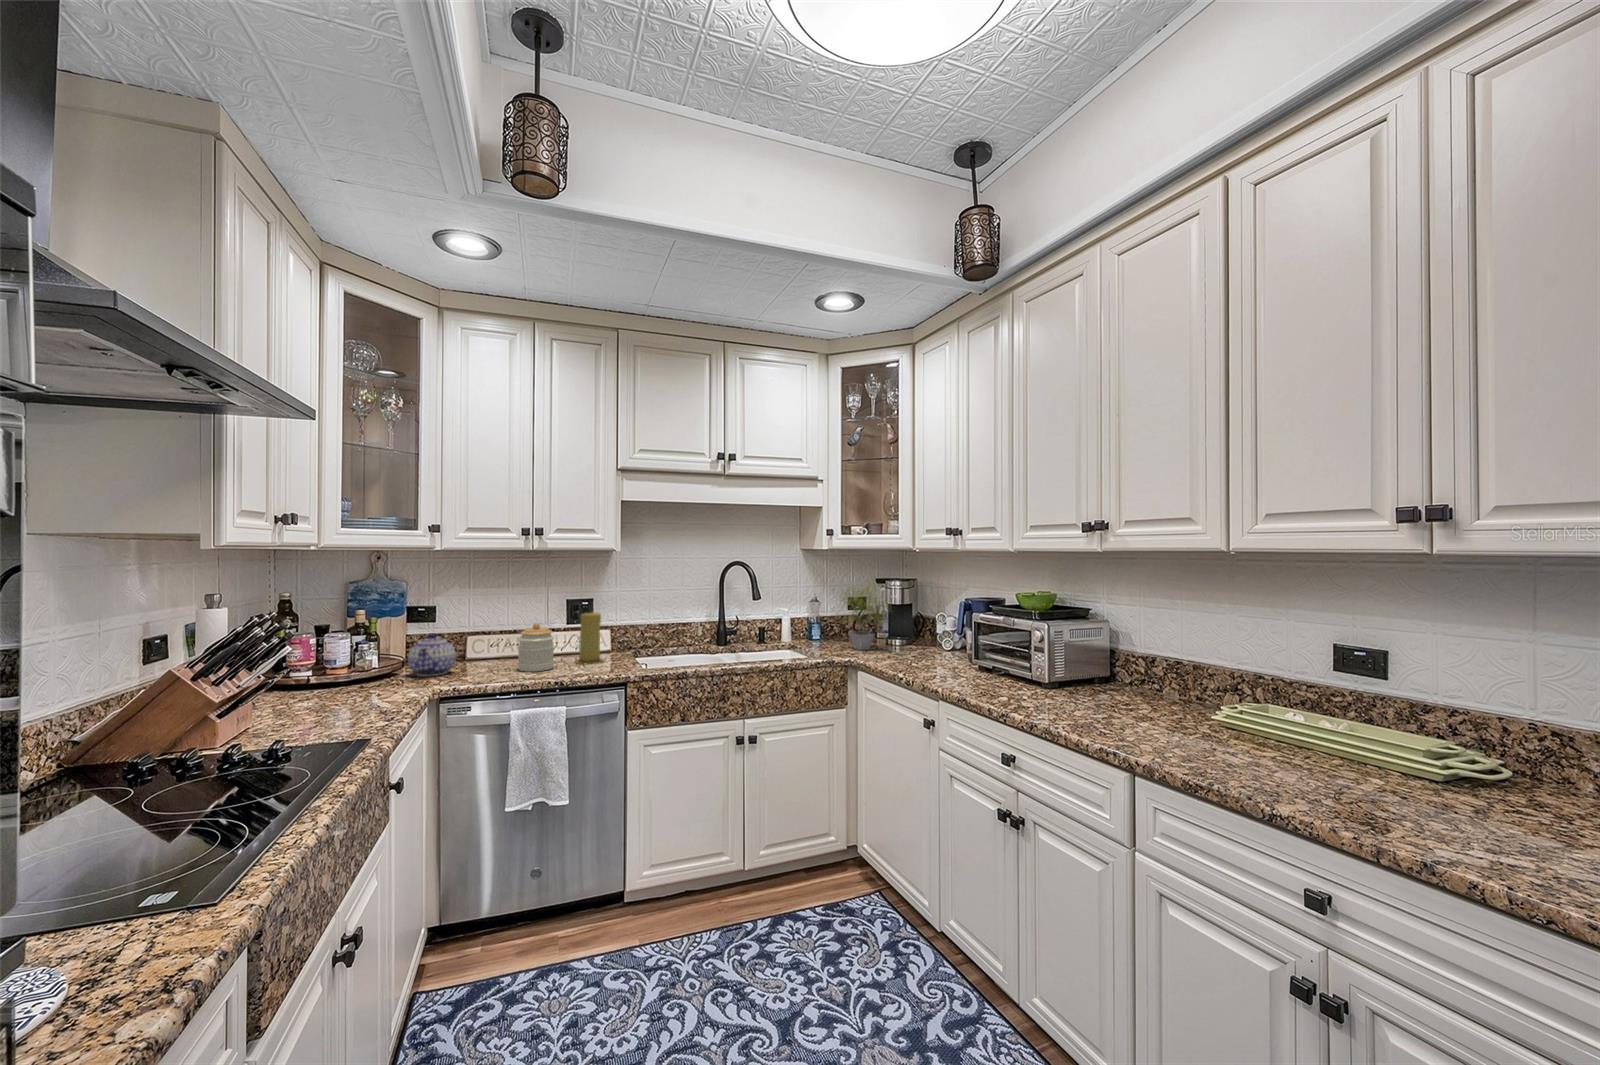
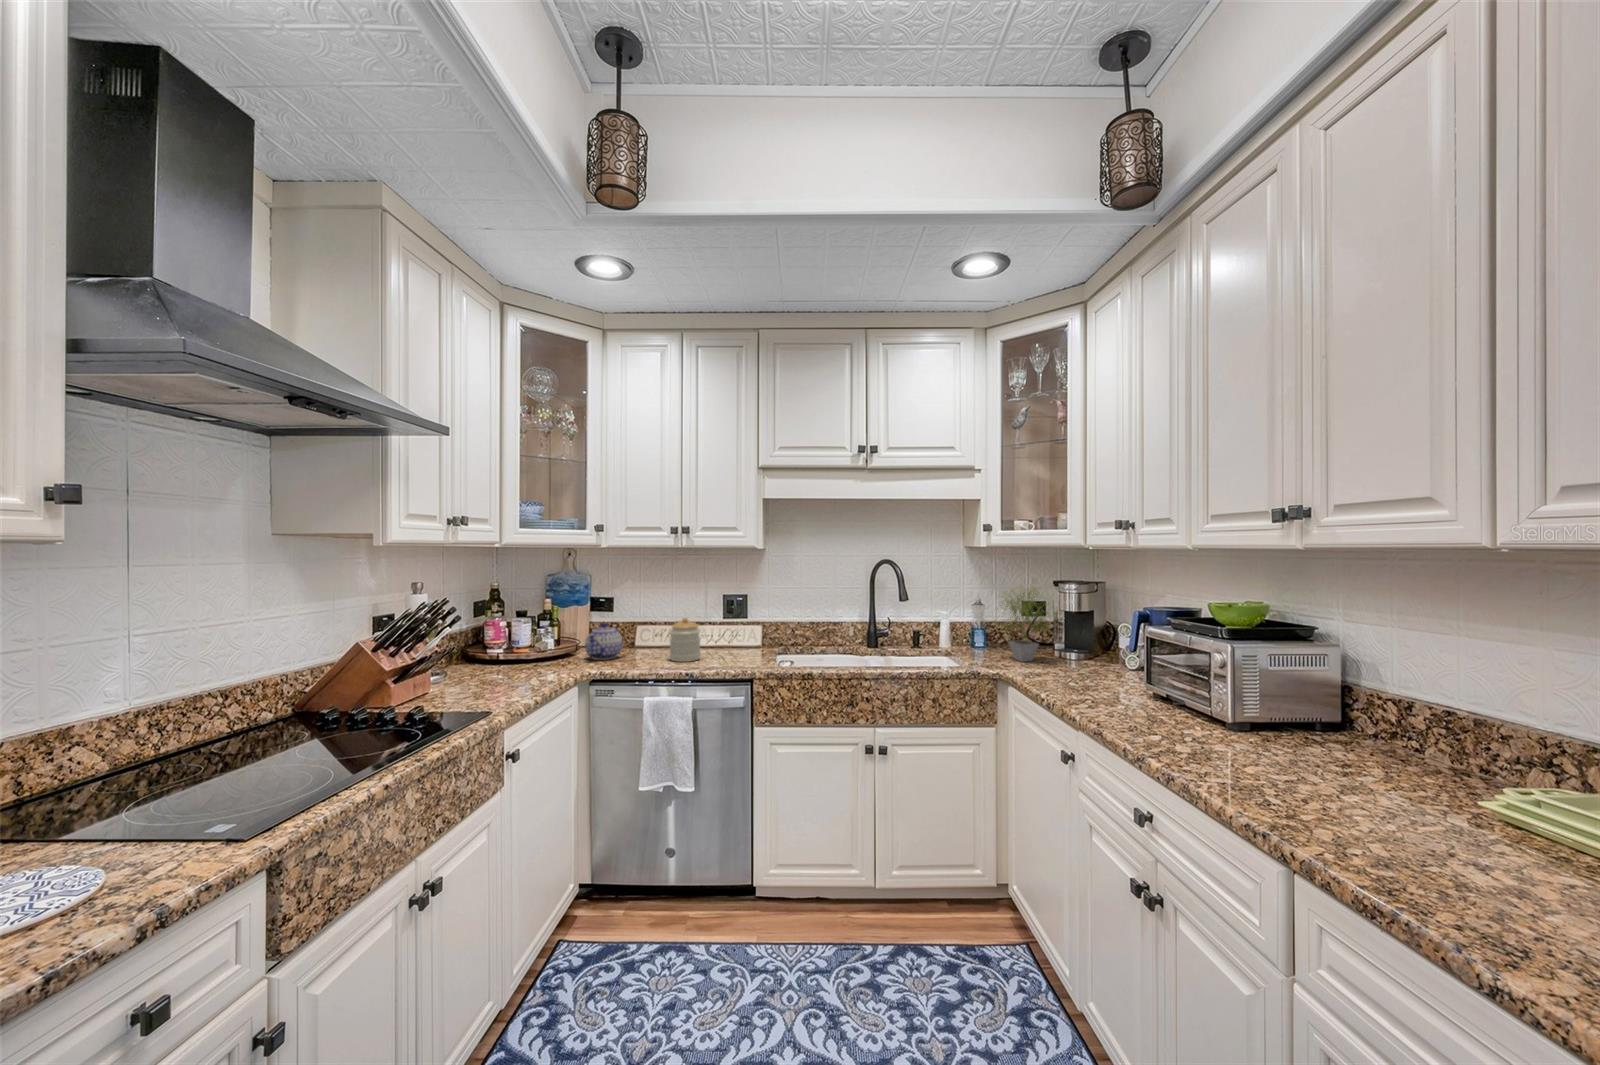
candle: present [575,612,603,664] -> none [723,609,750,658]

